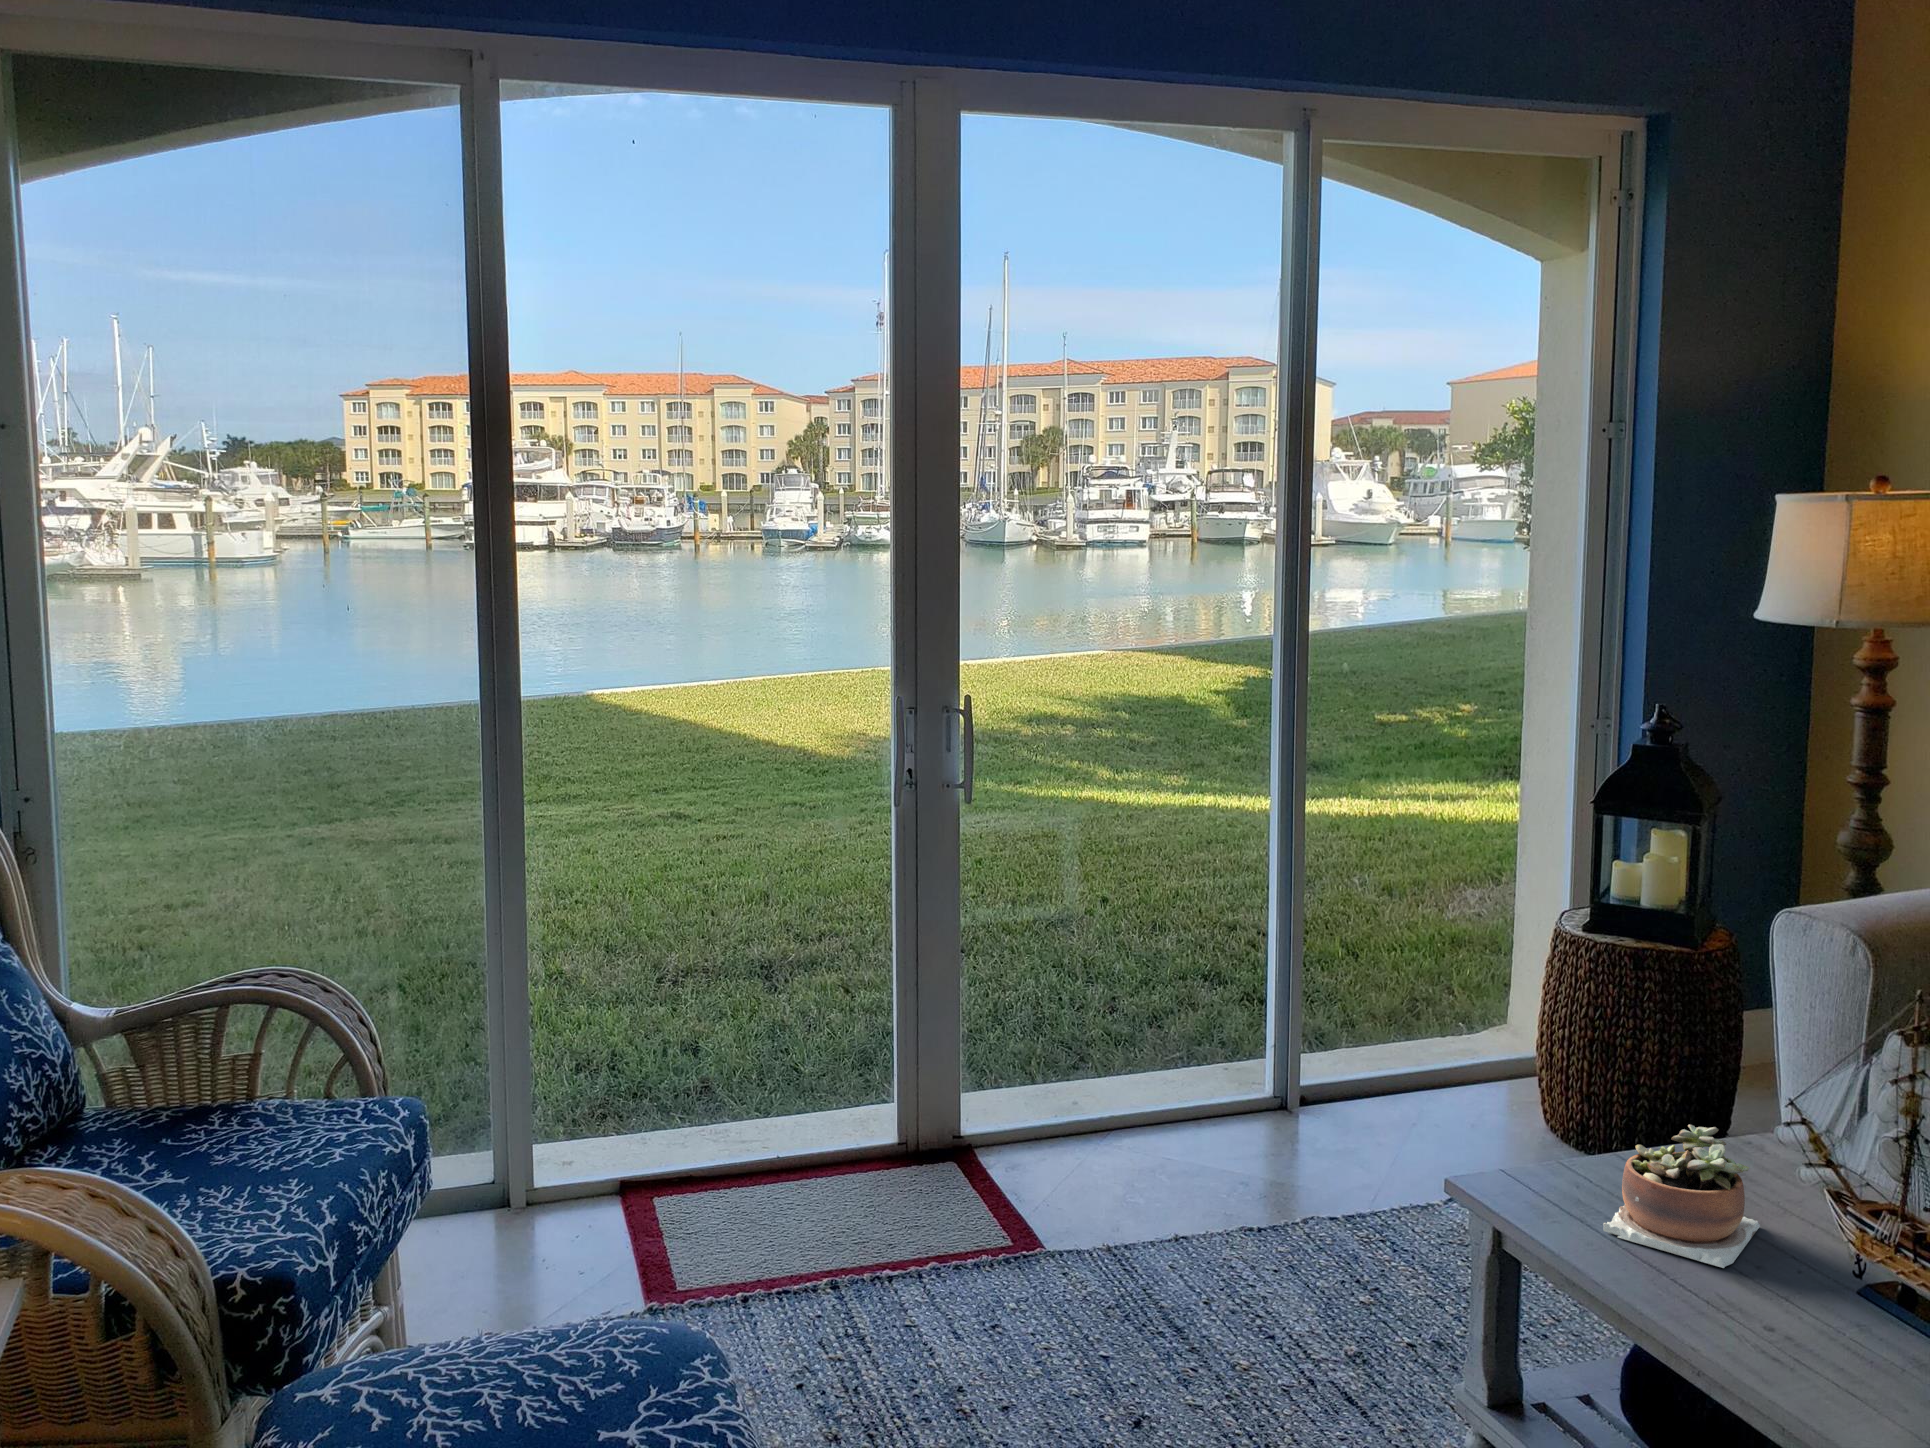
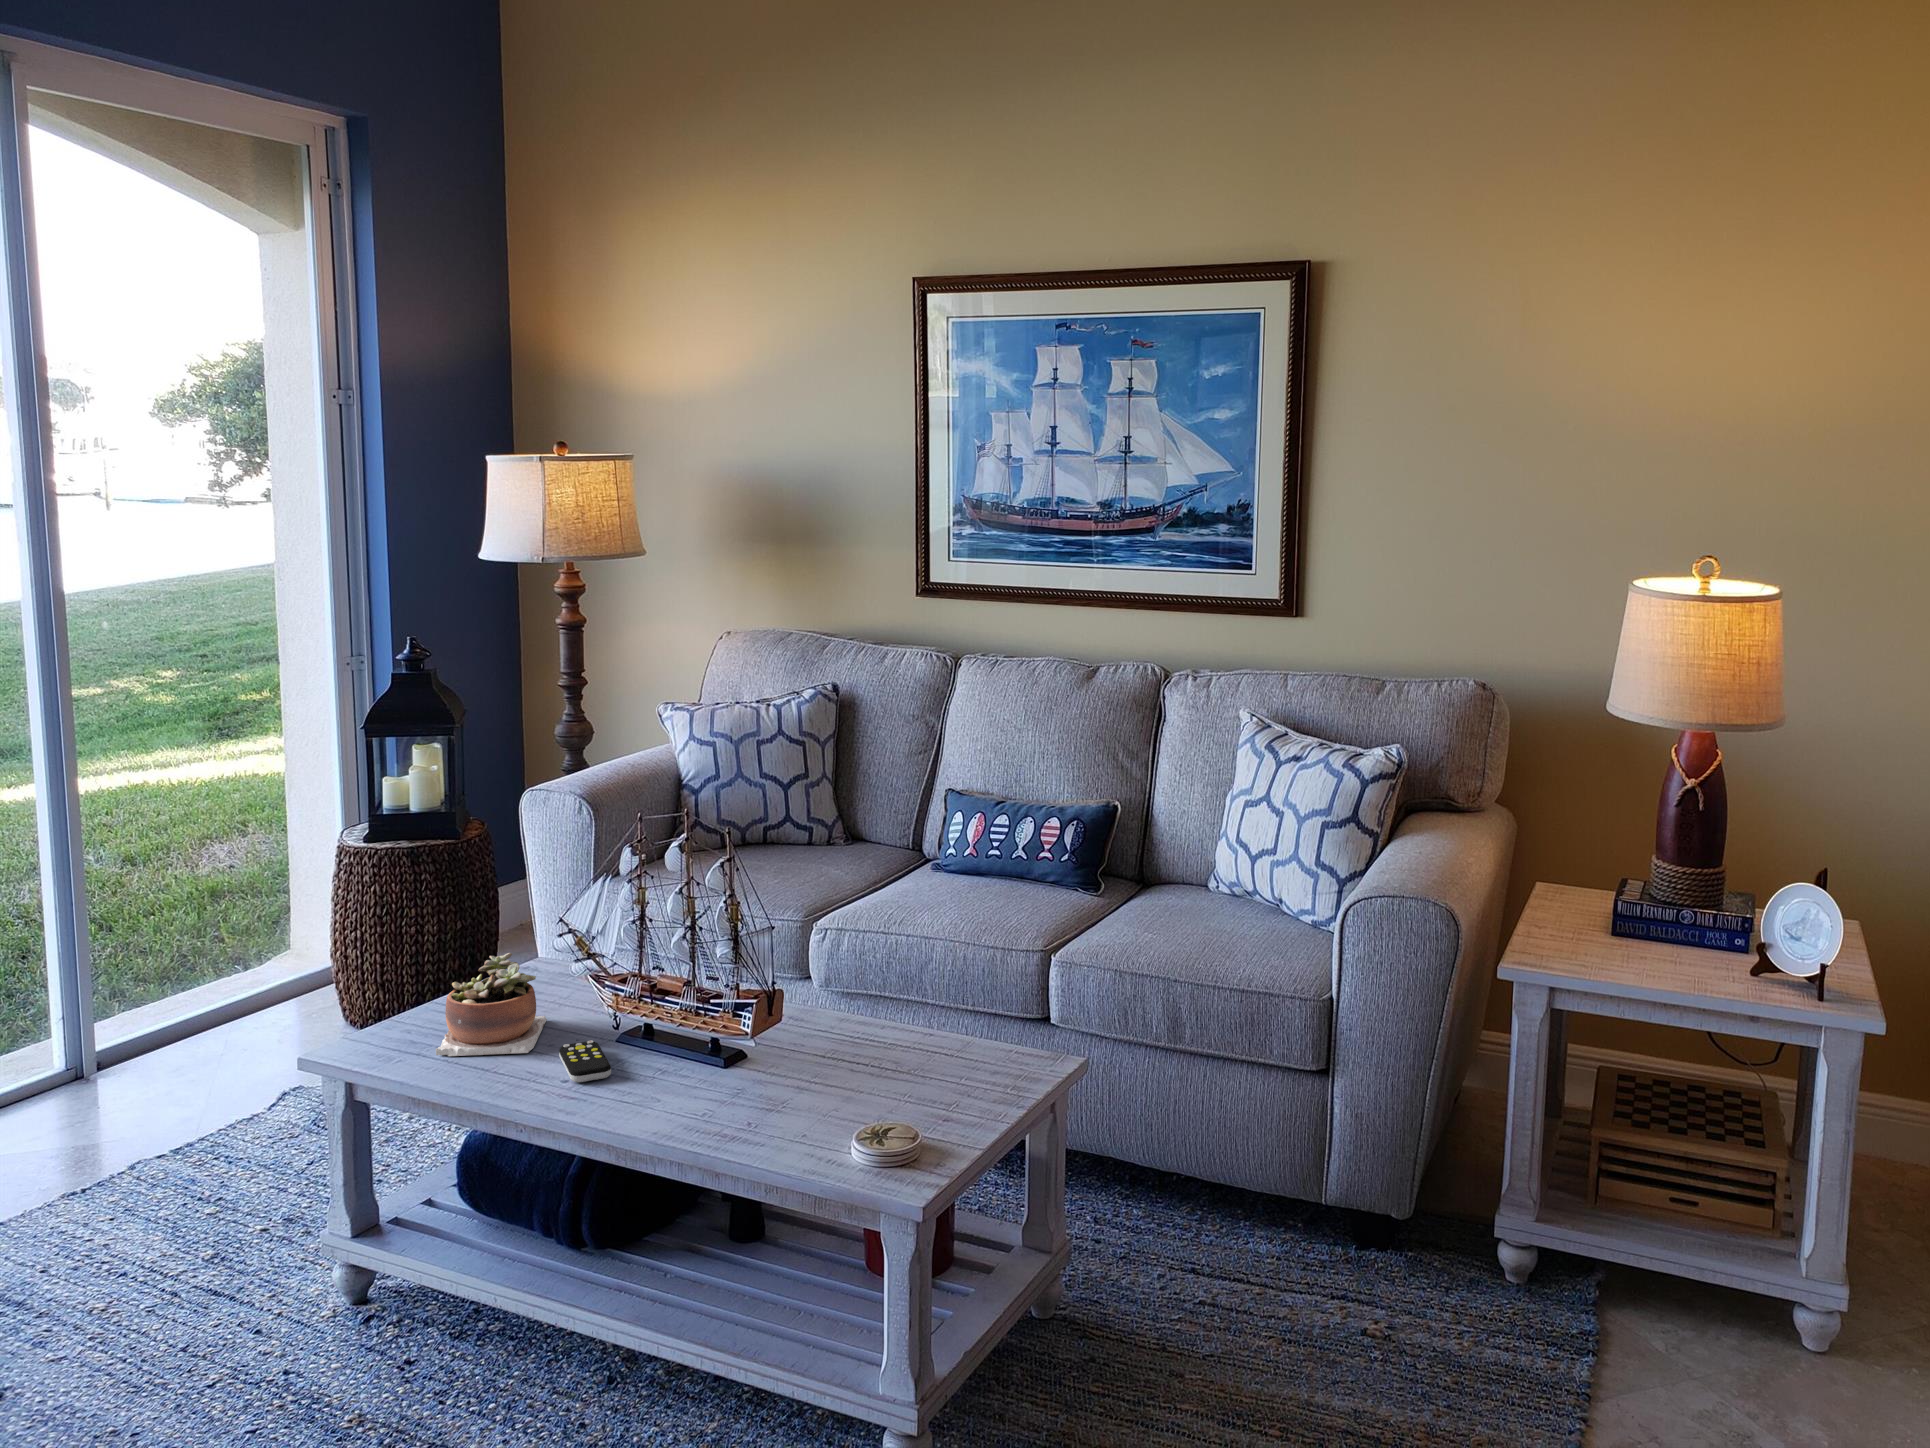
remote control: none [1766,1275,1839,1347] -> present [559,1040,611,1082]

